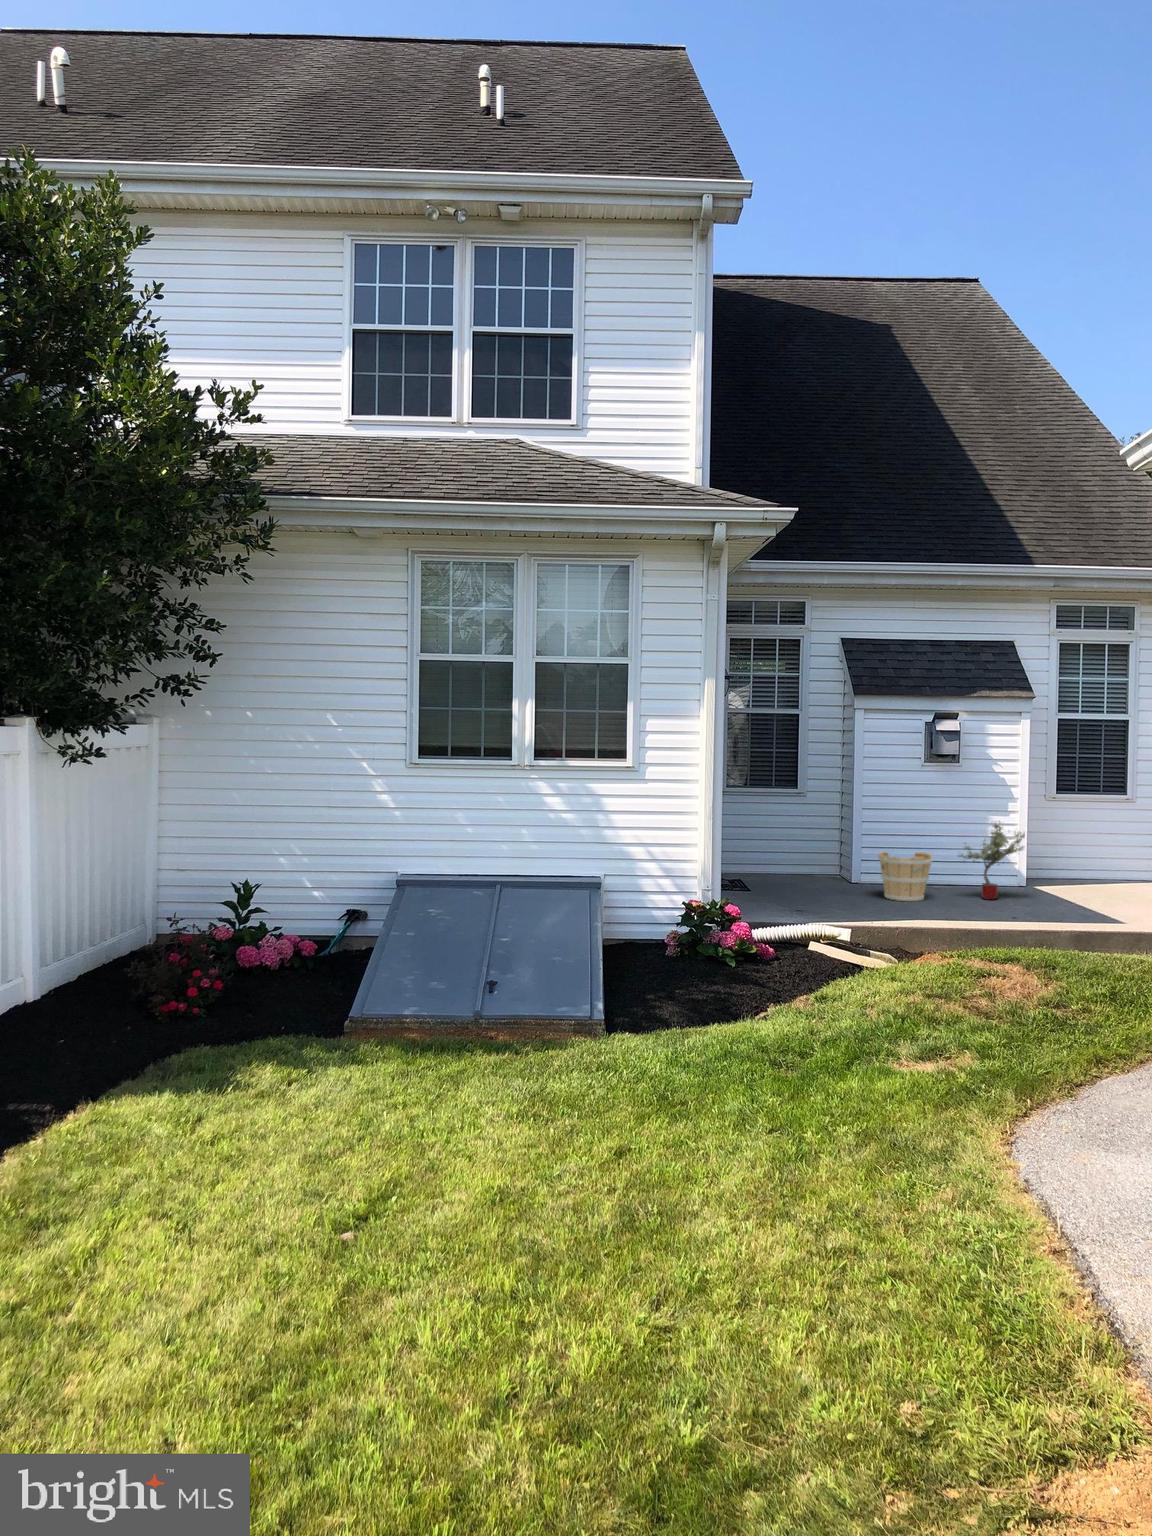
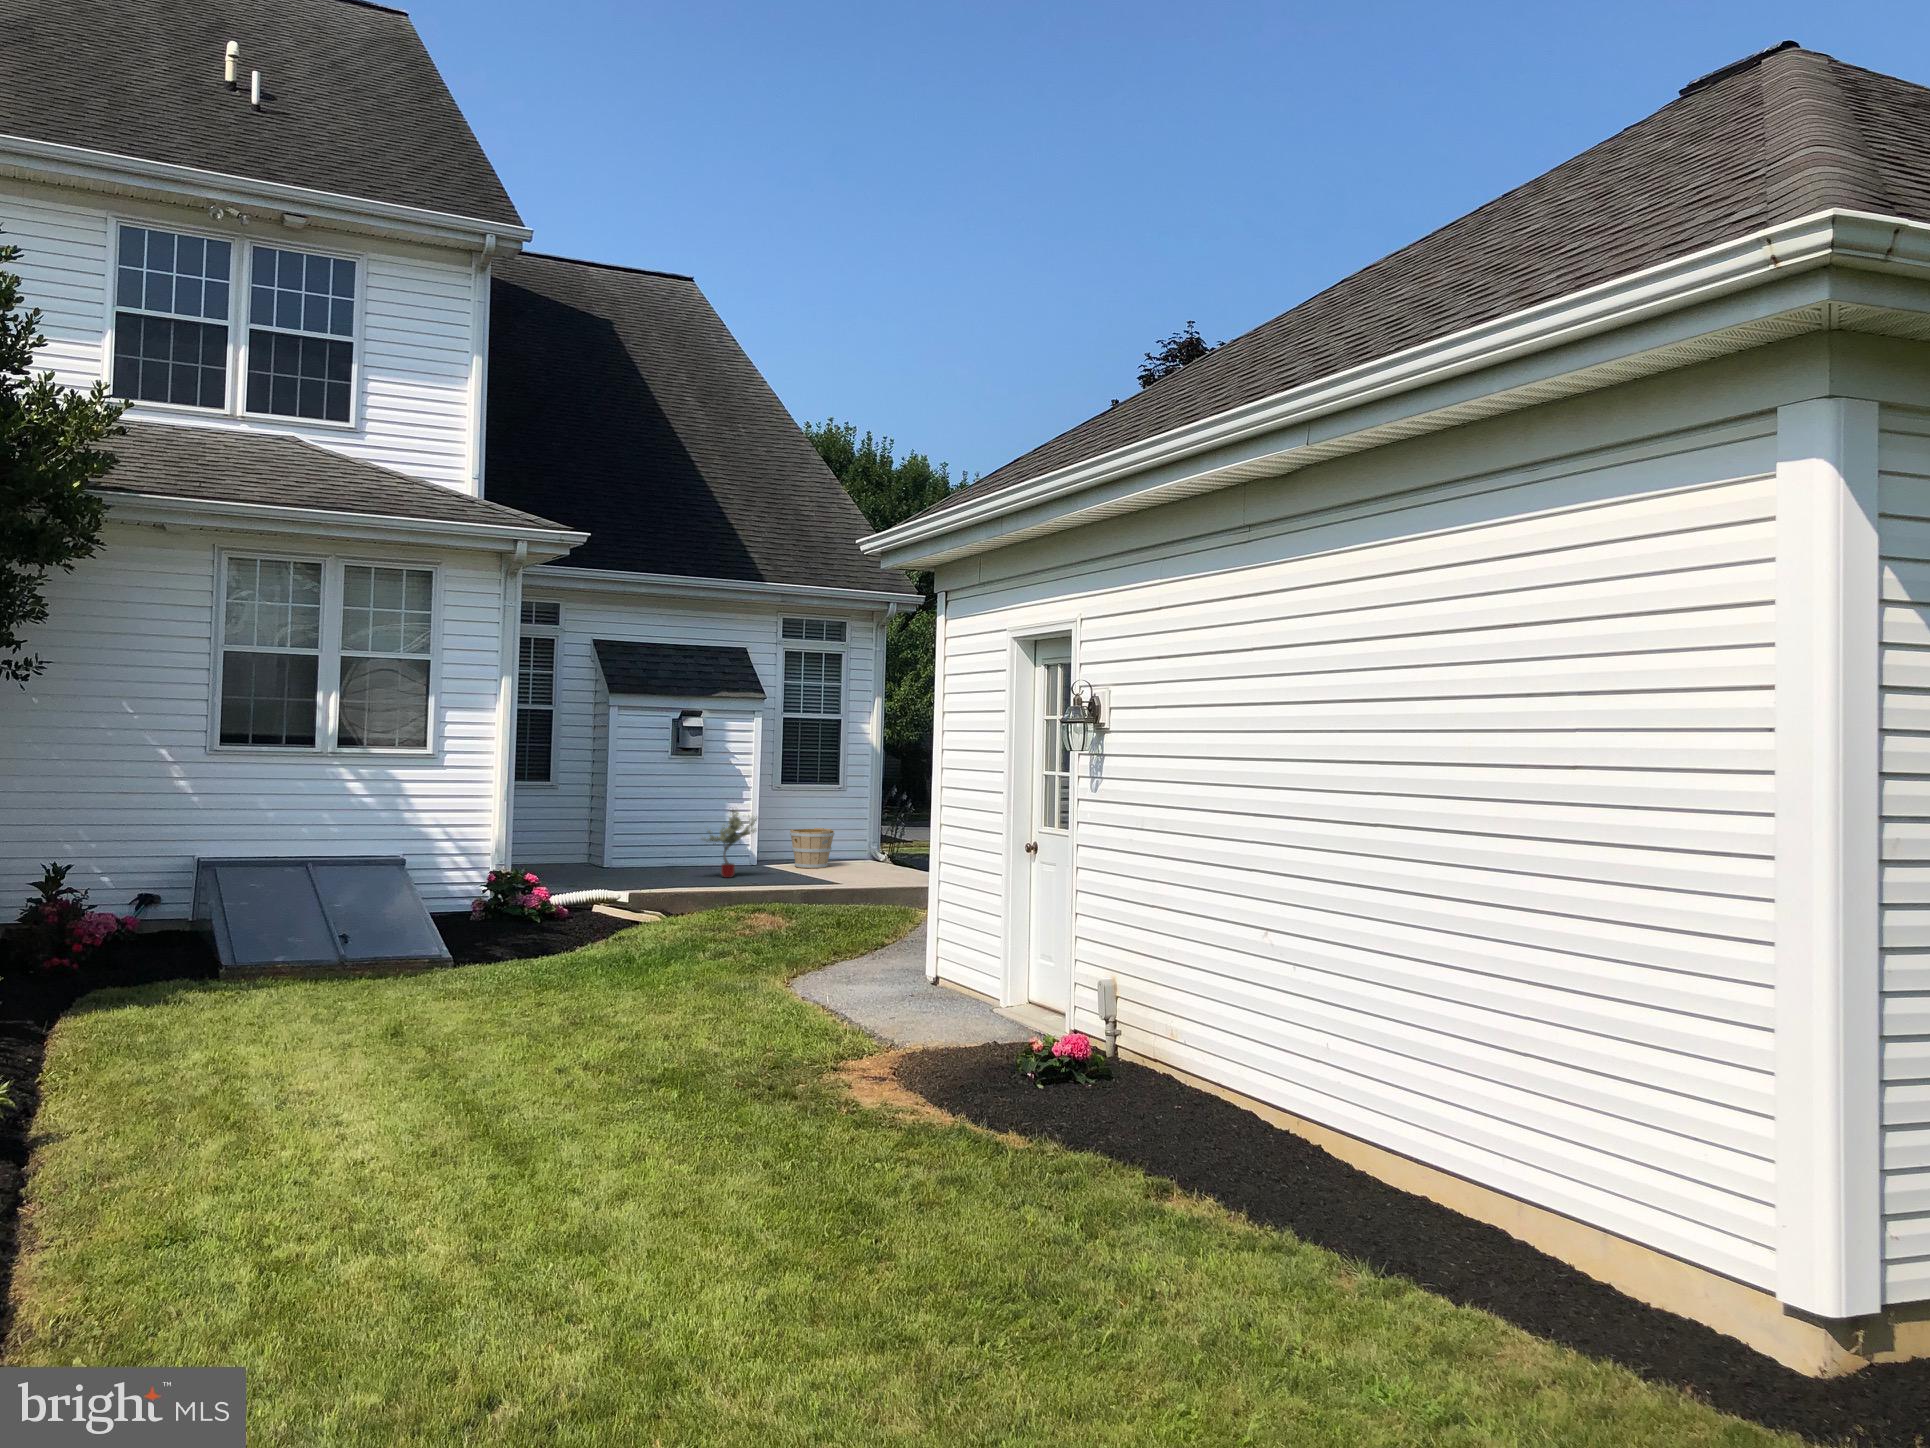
wooden bucket: present [878,852,933,901] -> present [790,828,835,868]

